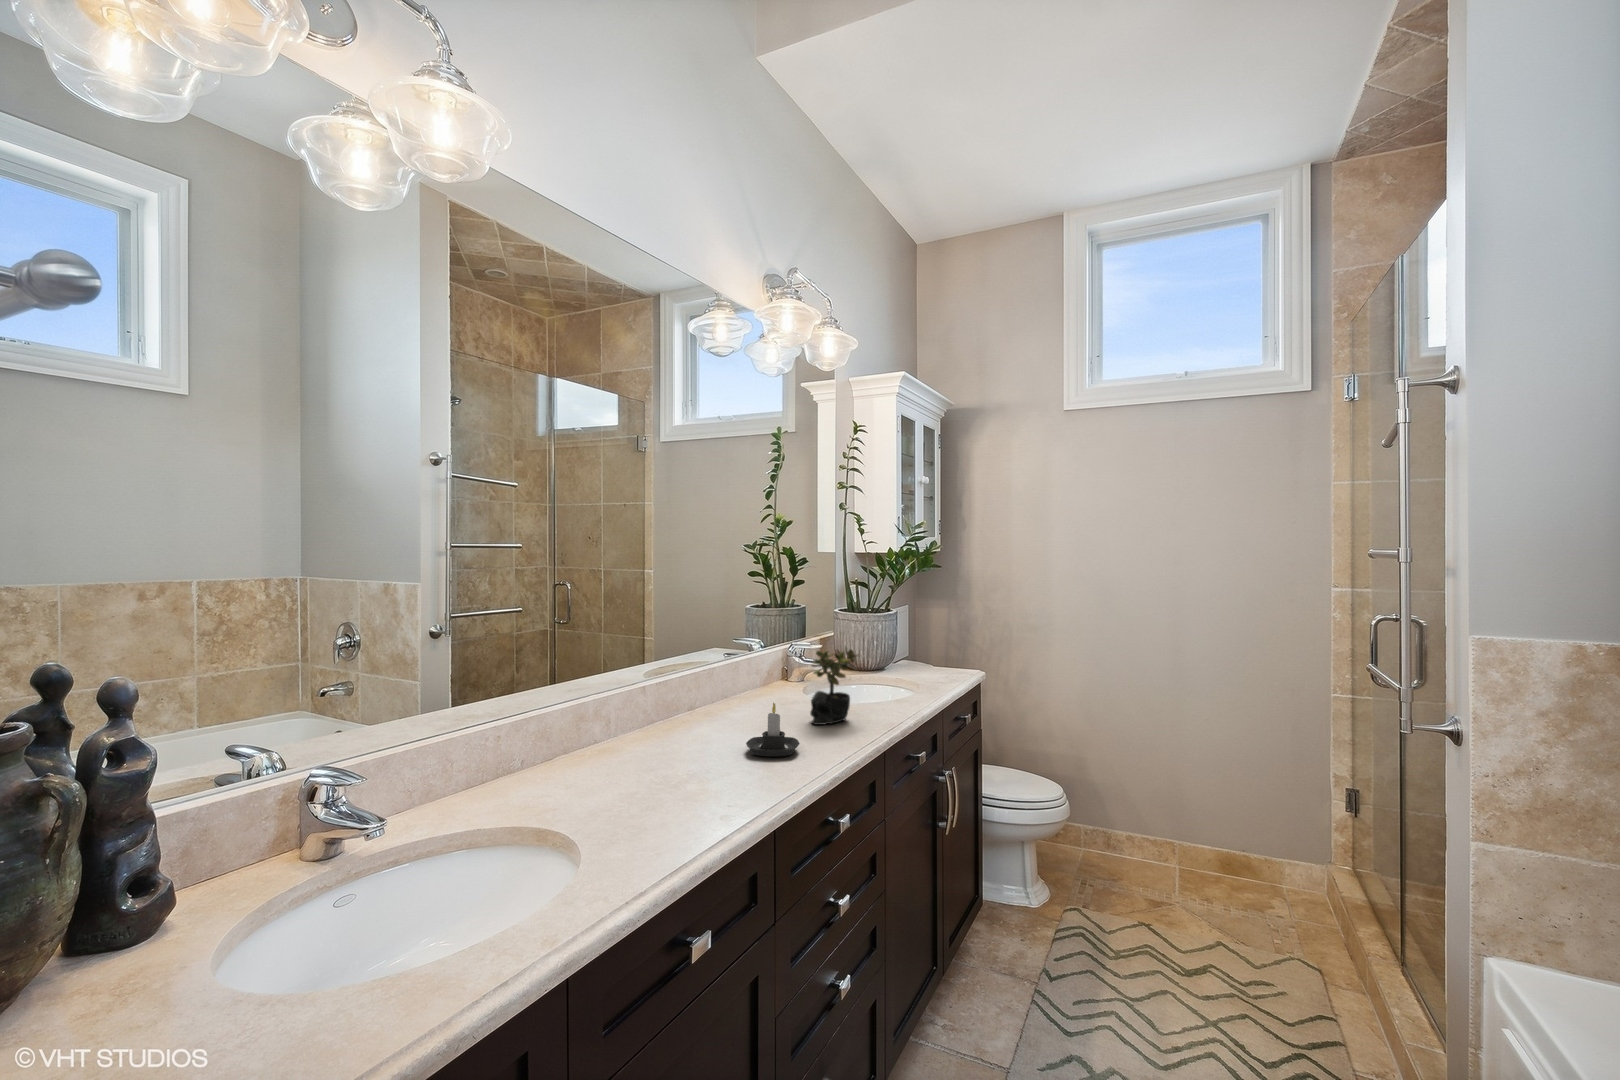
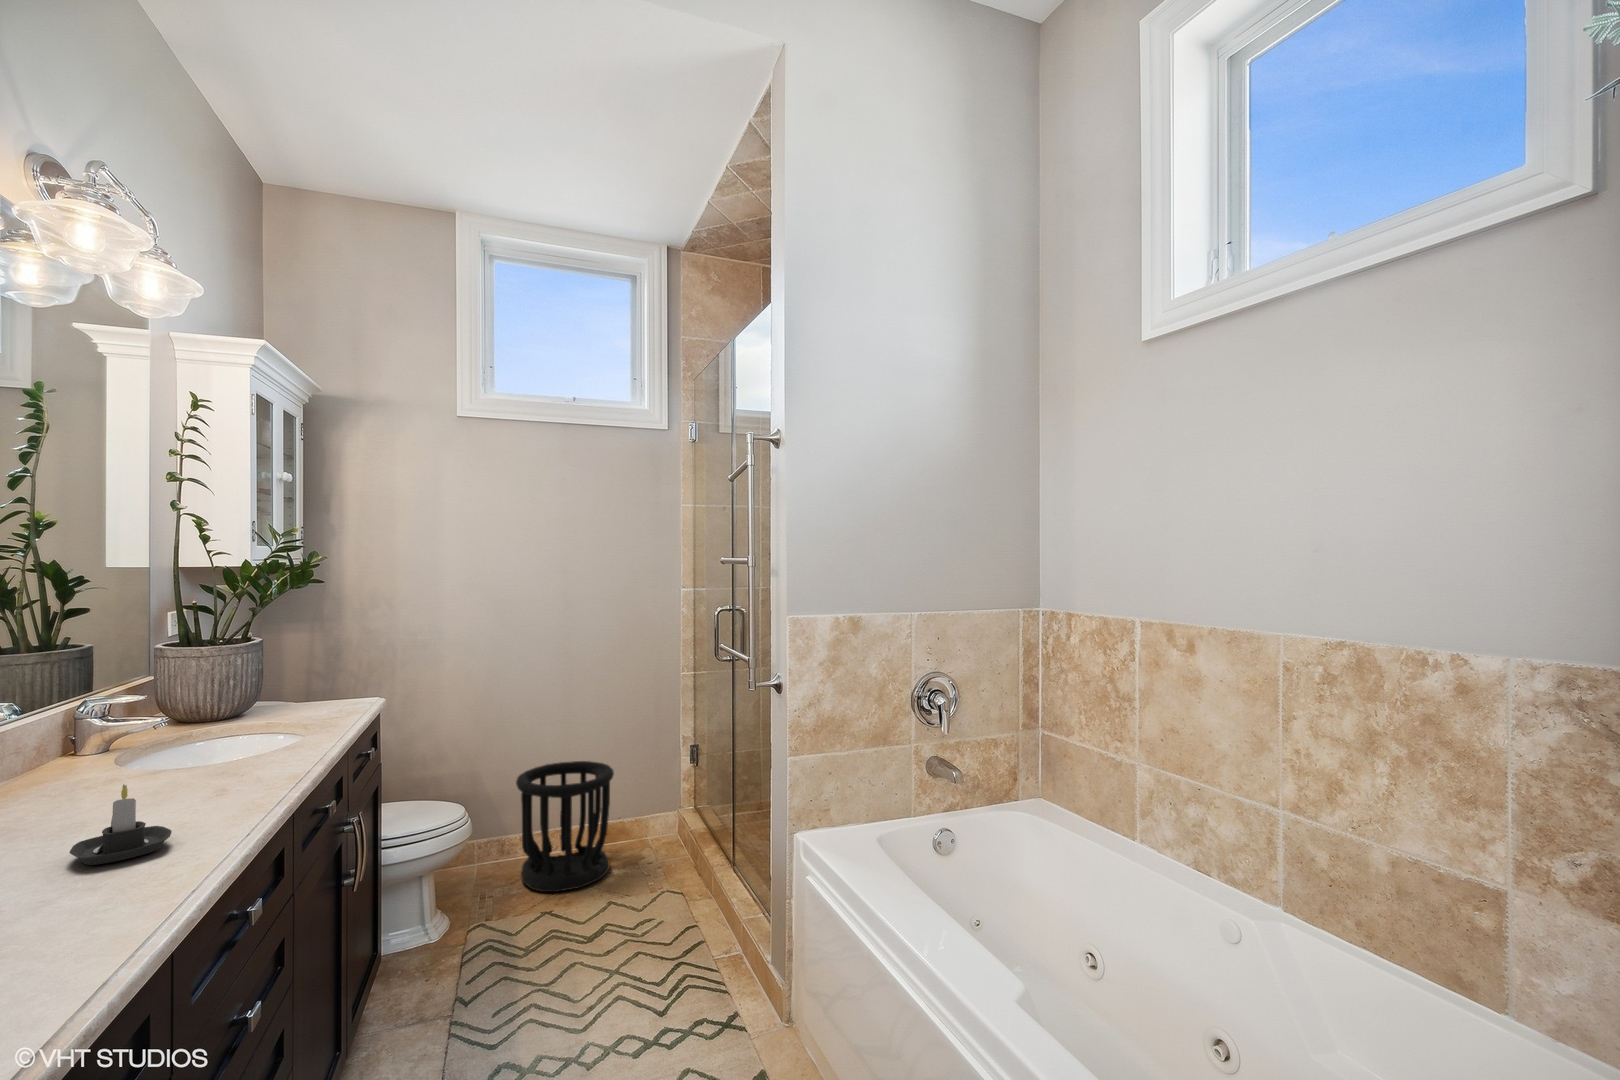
succulent plant: present [810,647,859,725] -> none [160,690,243,803]
wastebasket: none [1119,769,1232,913] -> present [516,761,614,892]

